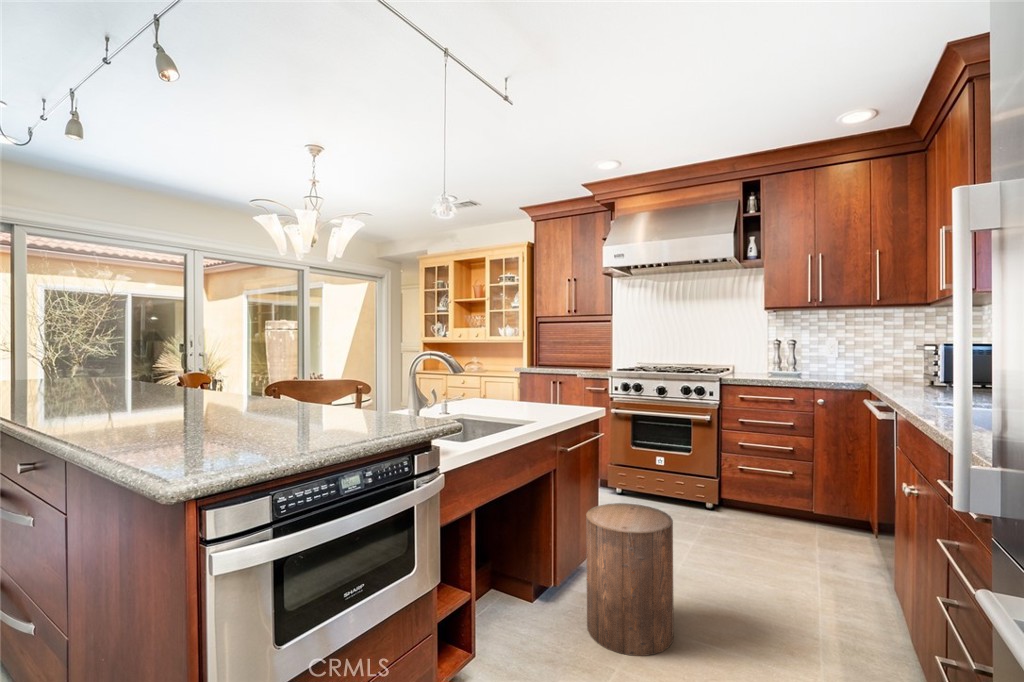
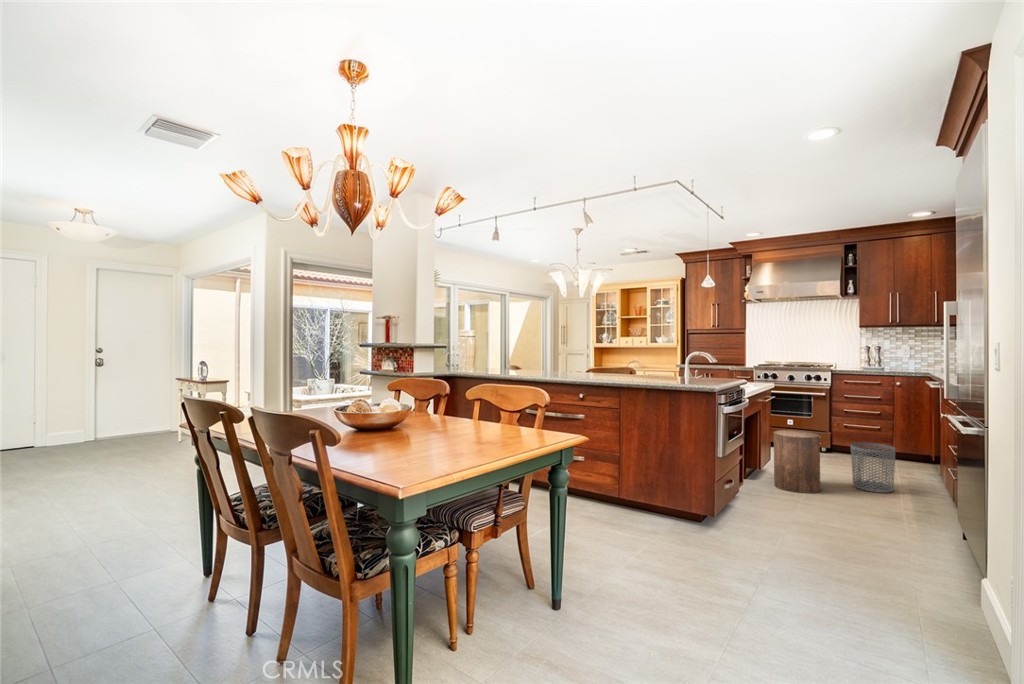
waste bin: none [736,526,820,645] -> present [851,442,895,493]

